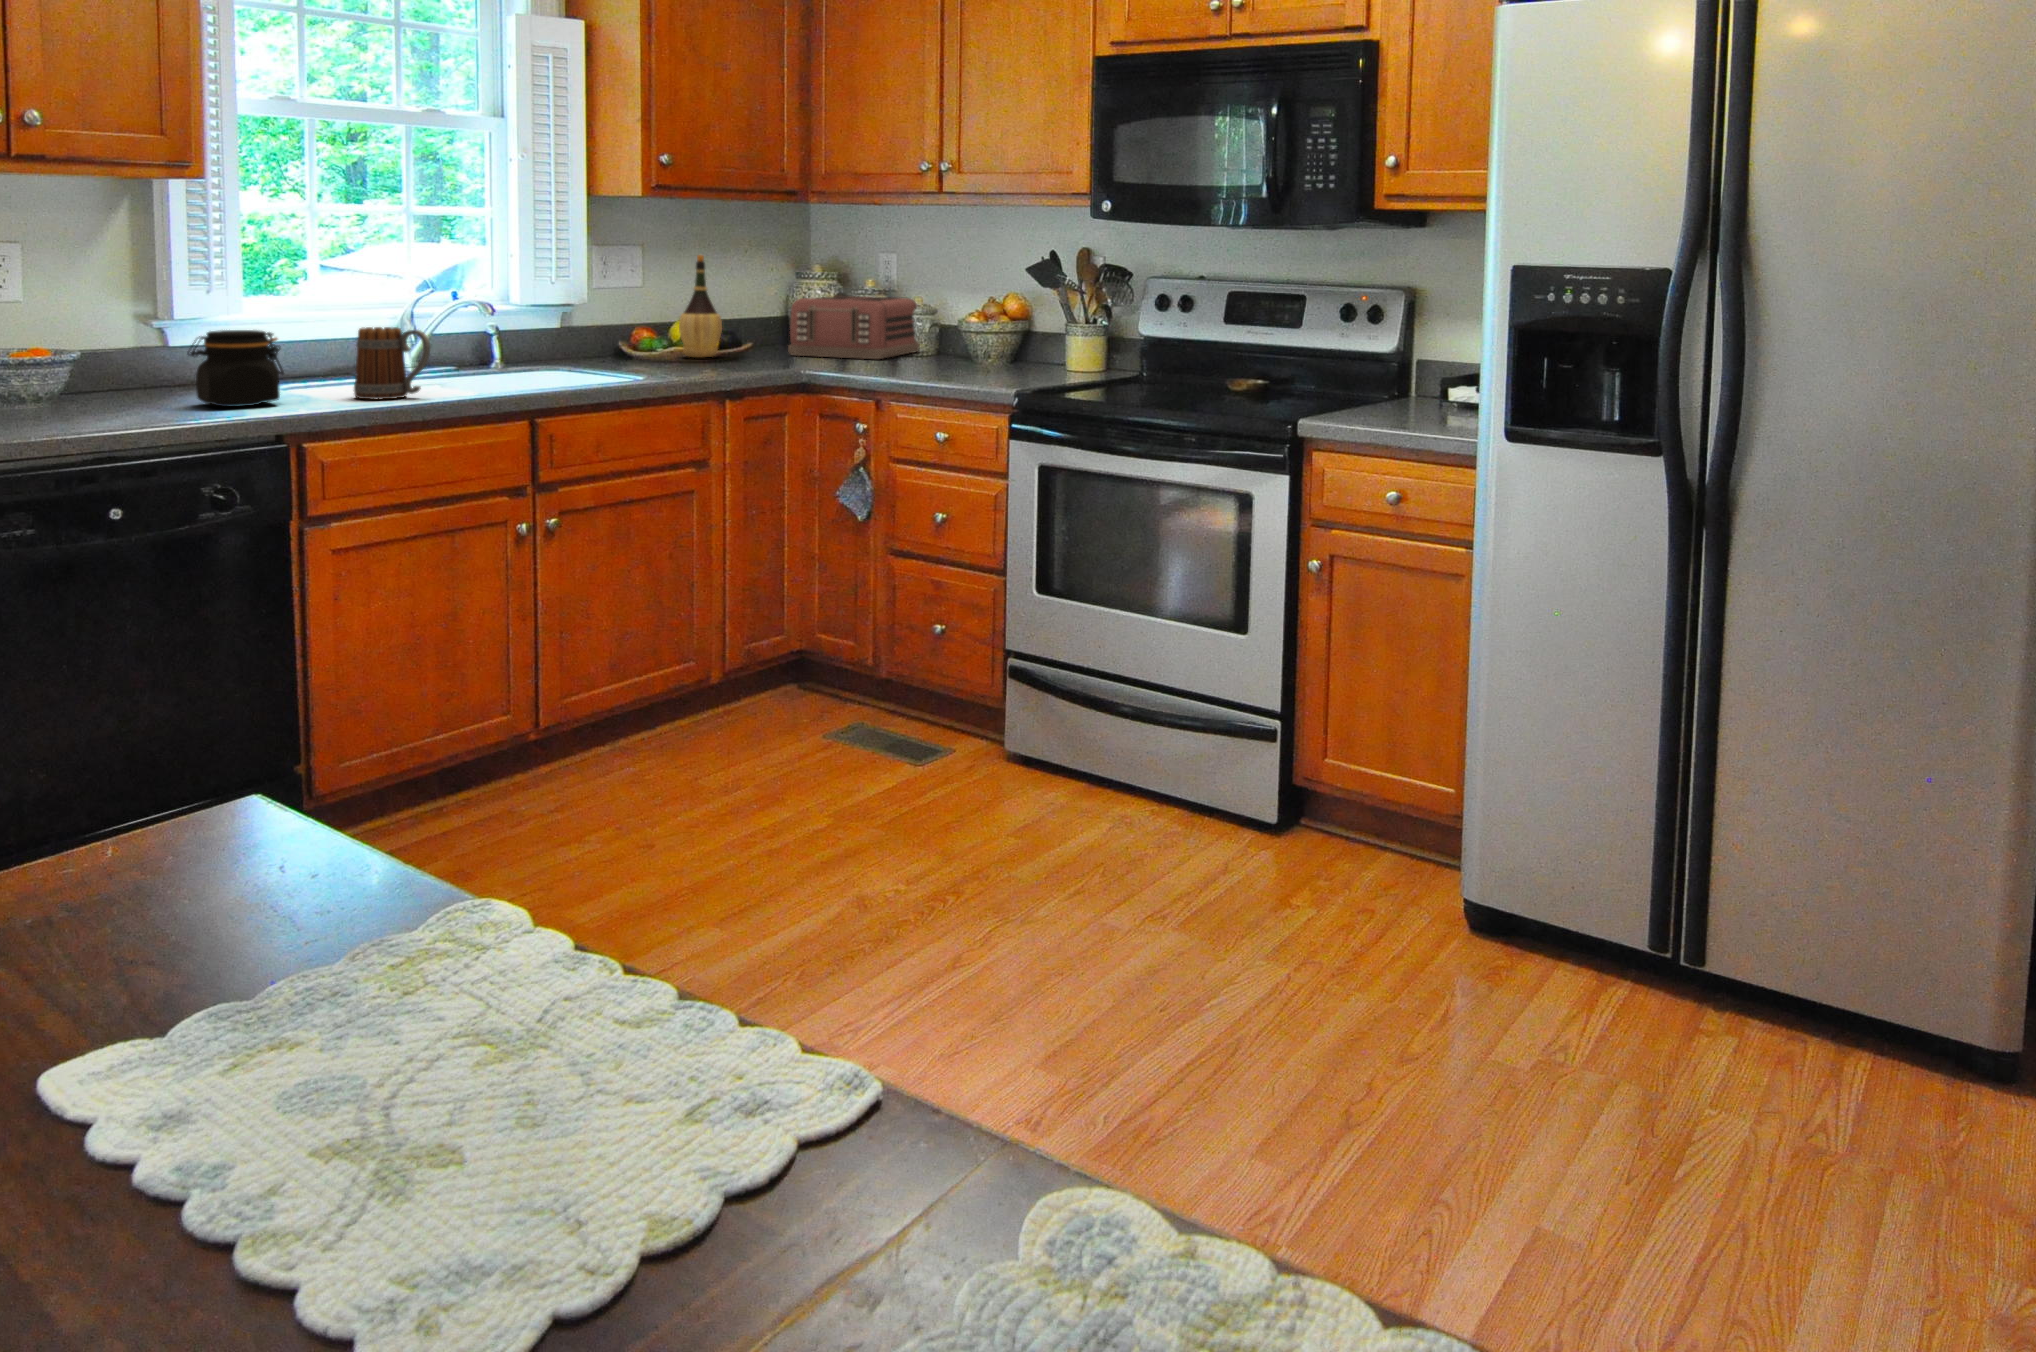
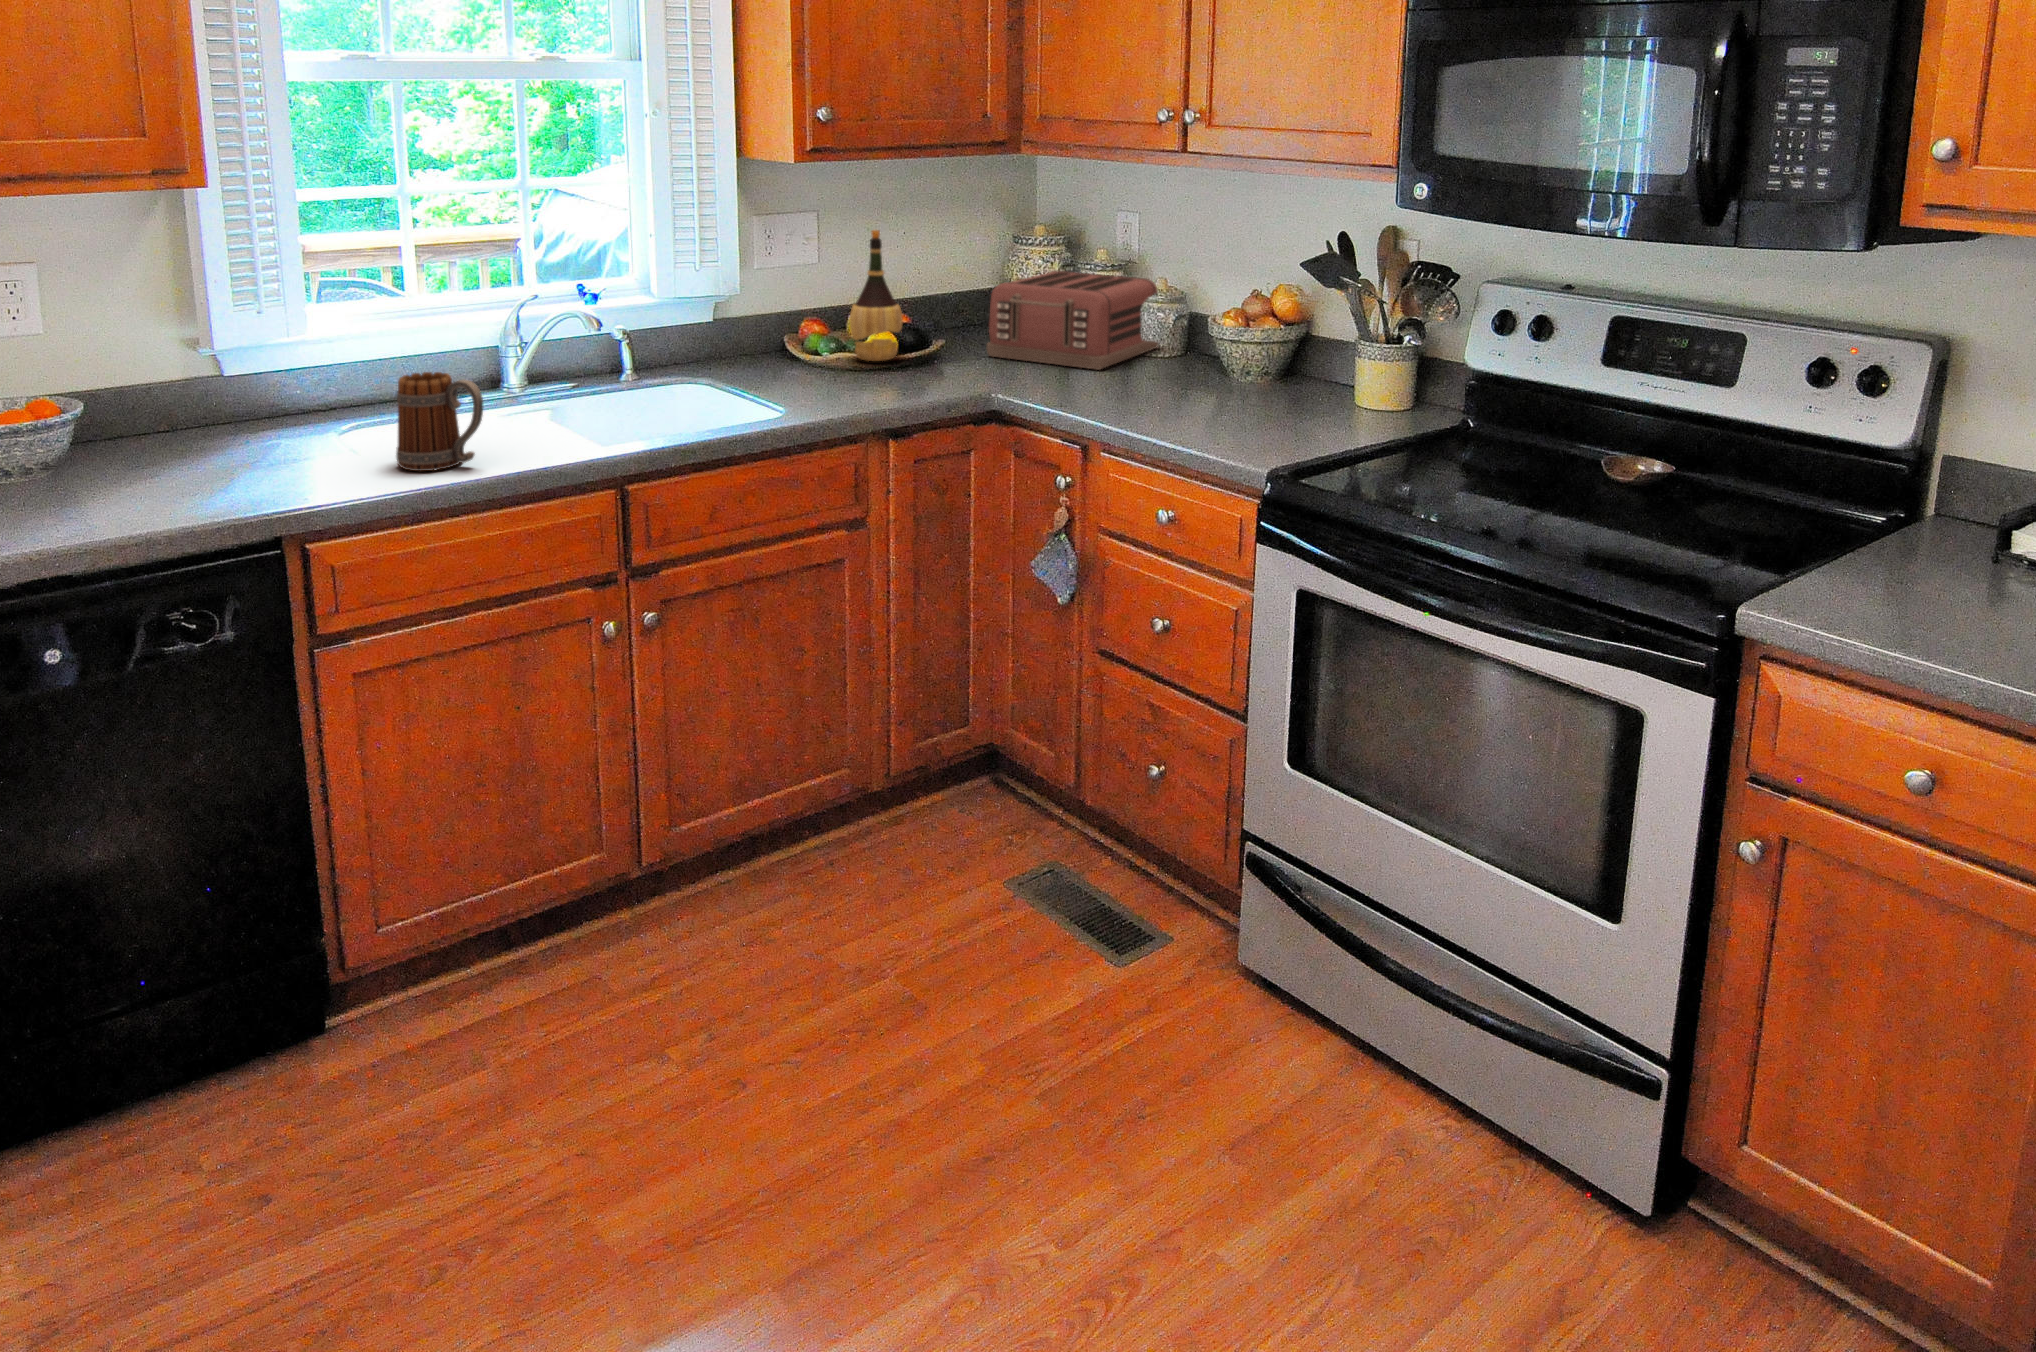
jar: present [188,330,284,407] -> none [187,383,307,487]

